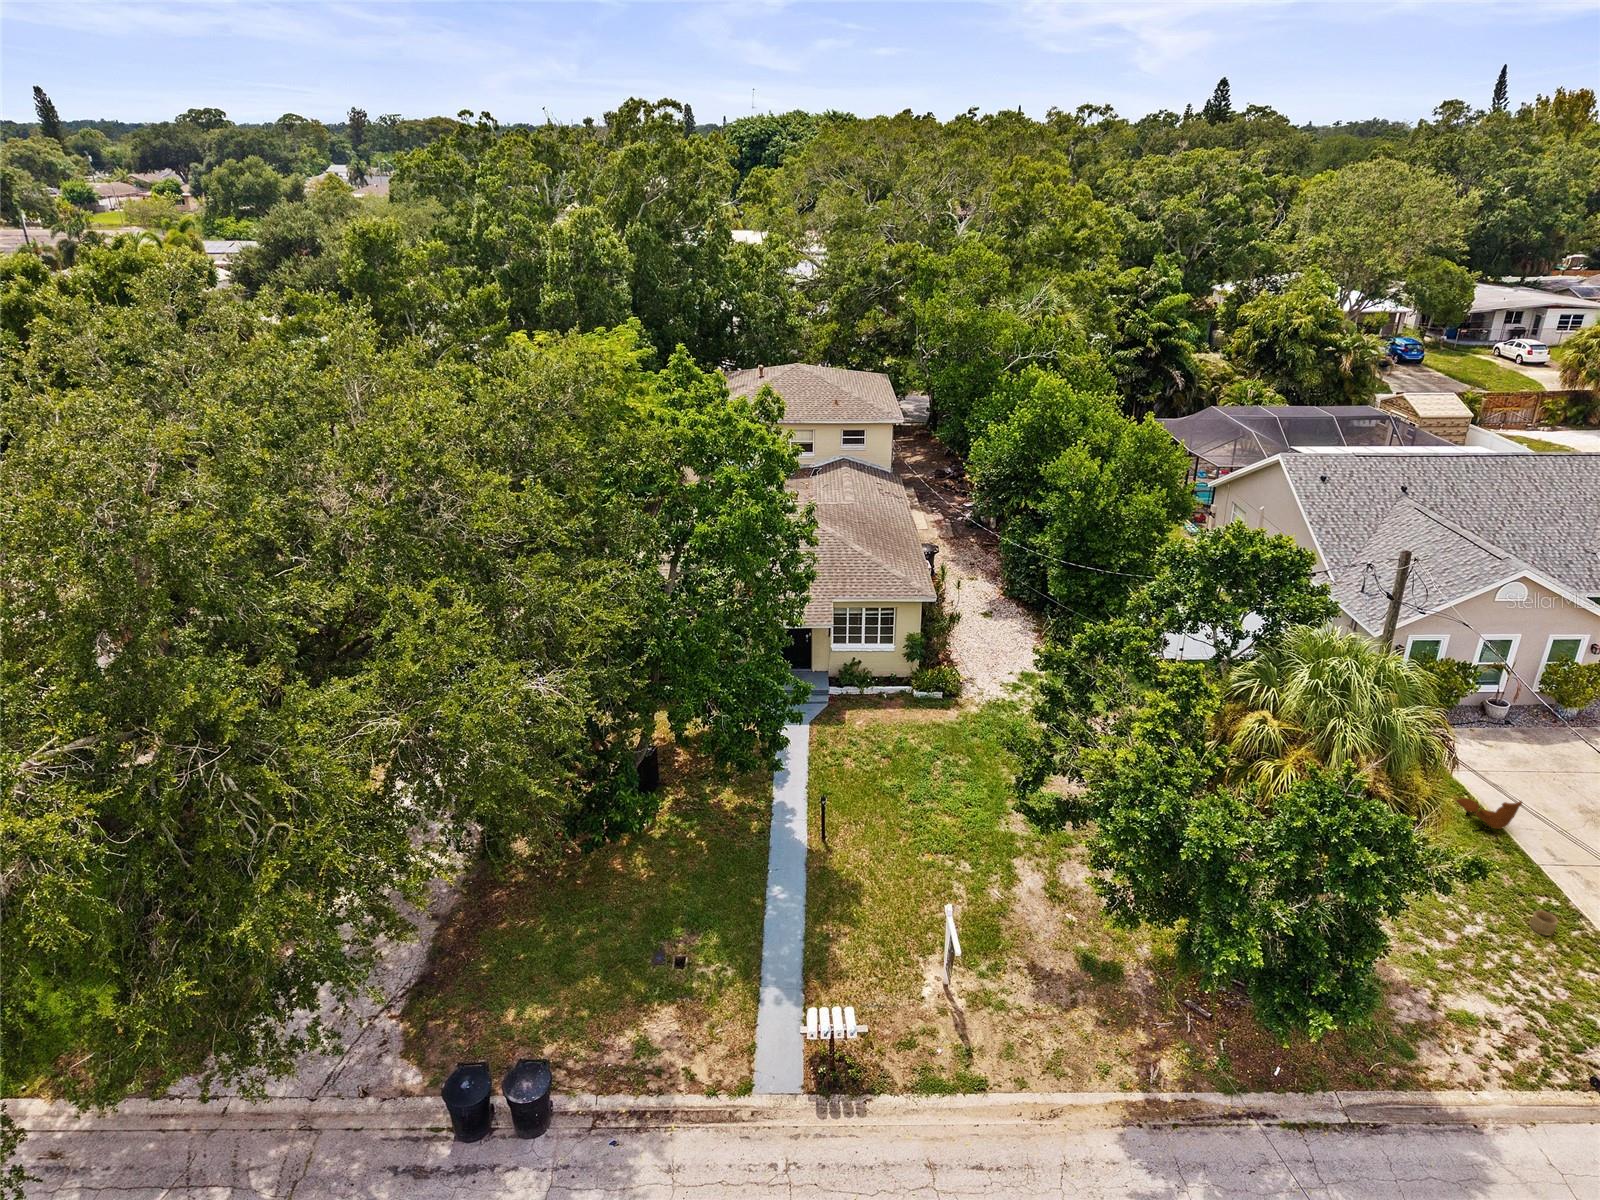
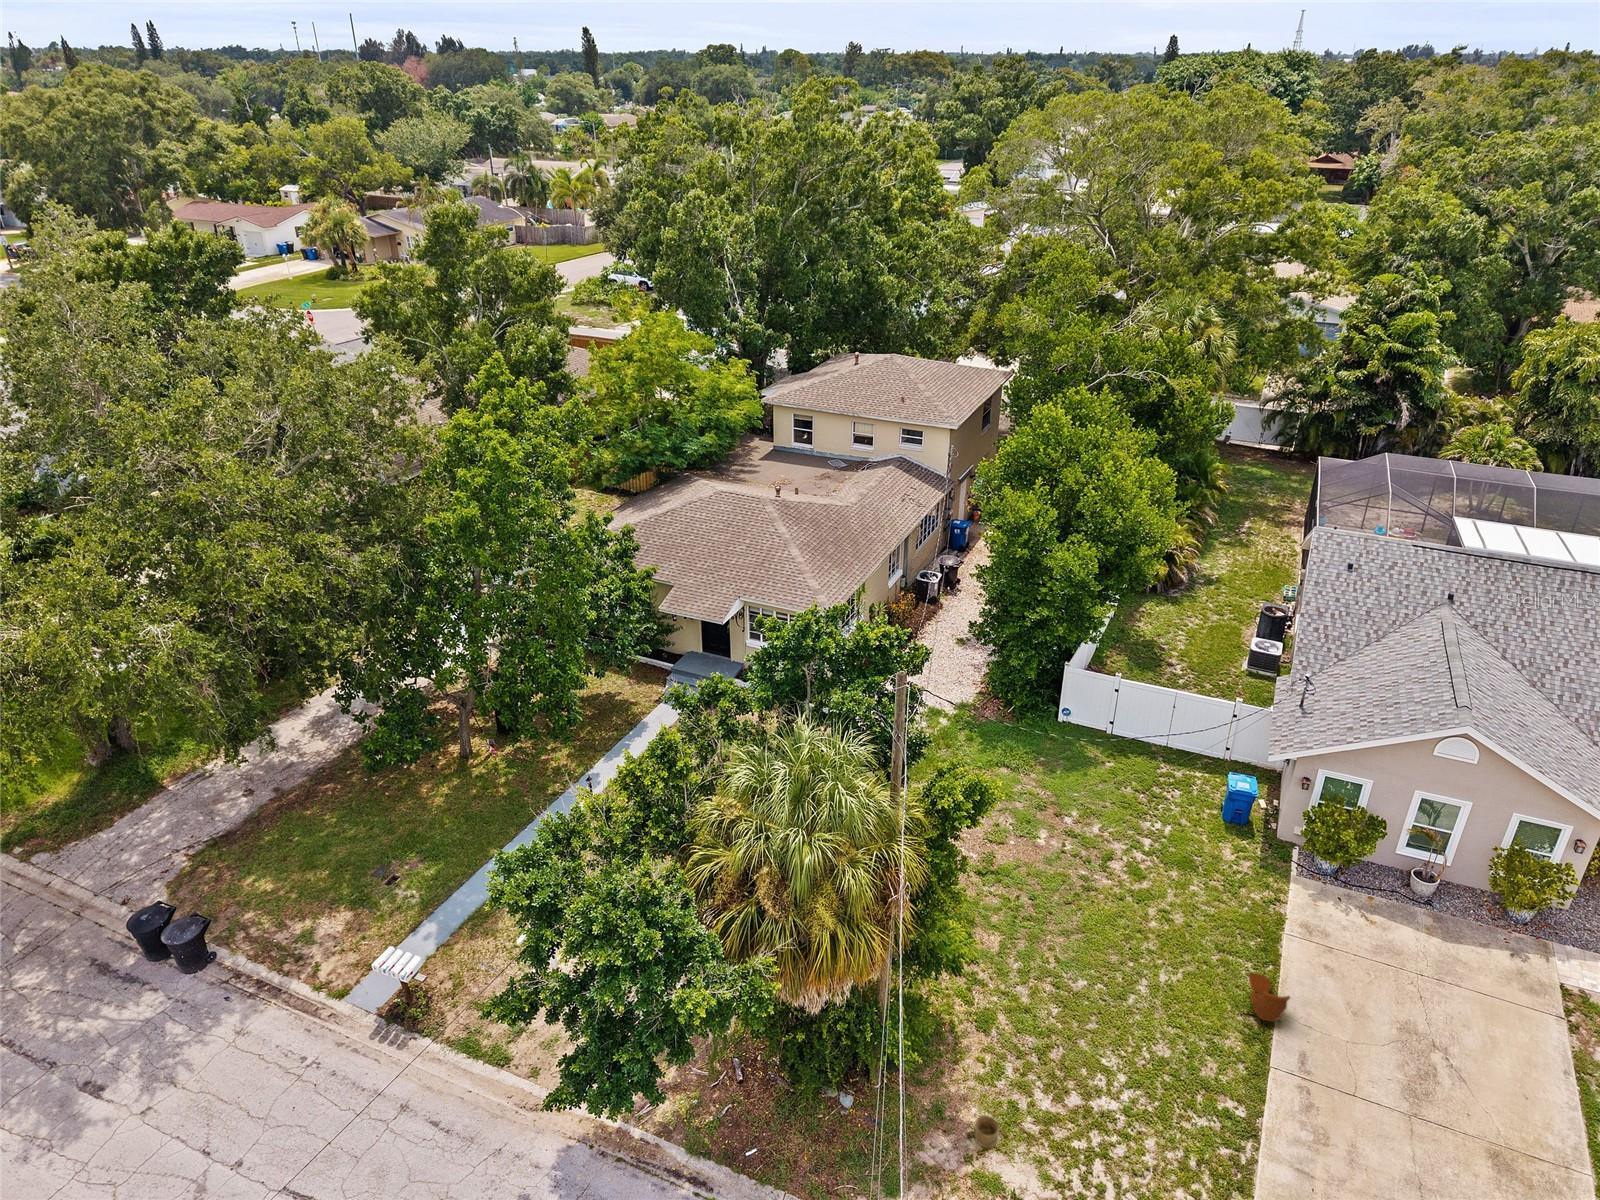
wooden bucket: present [1530,910,1558,936] -> present [975,1115,999,1148]

